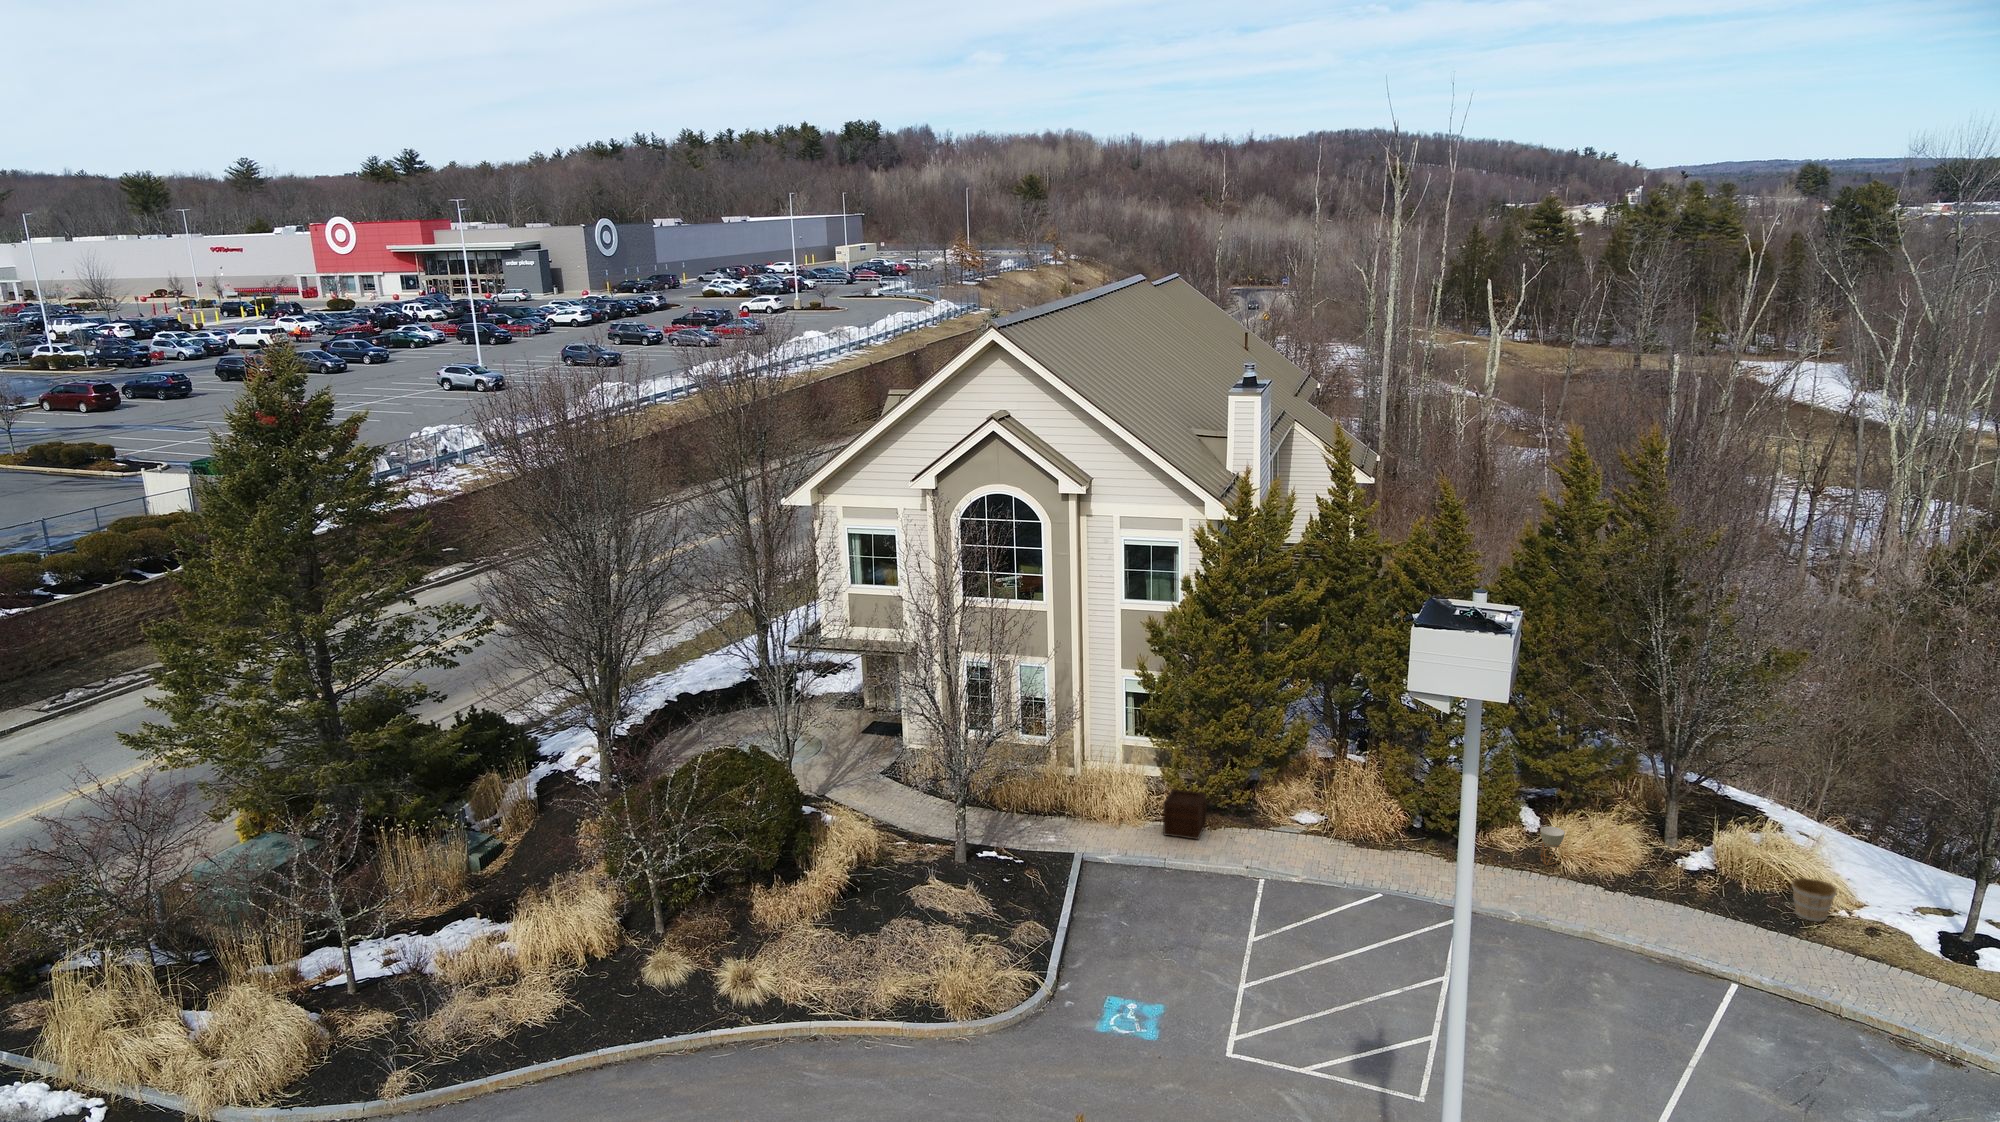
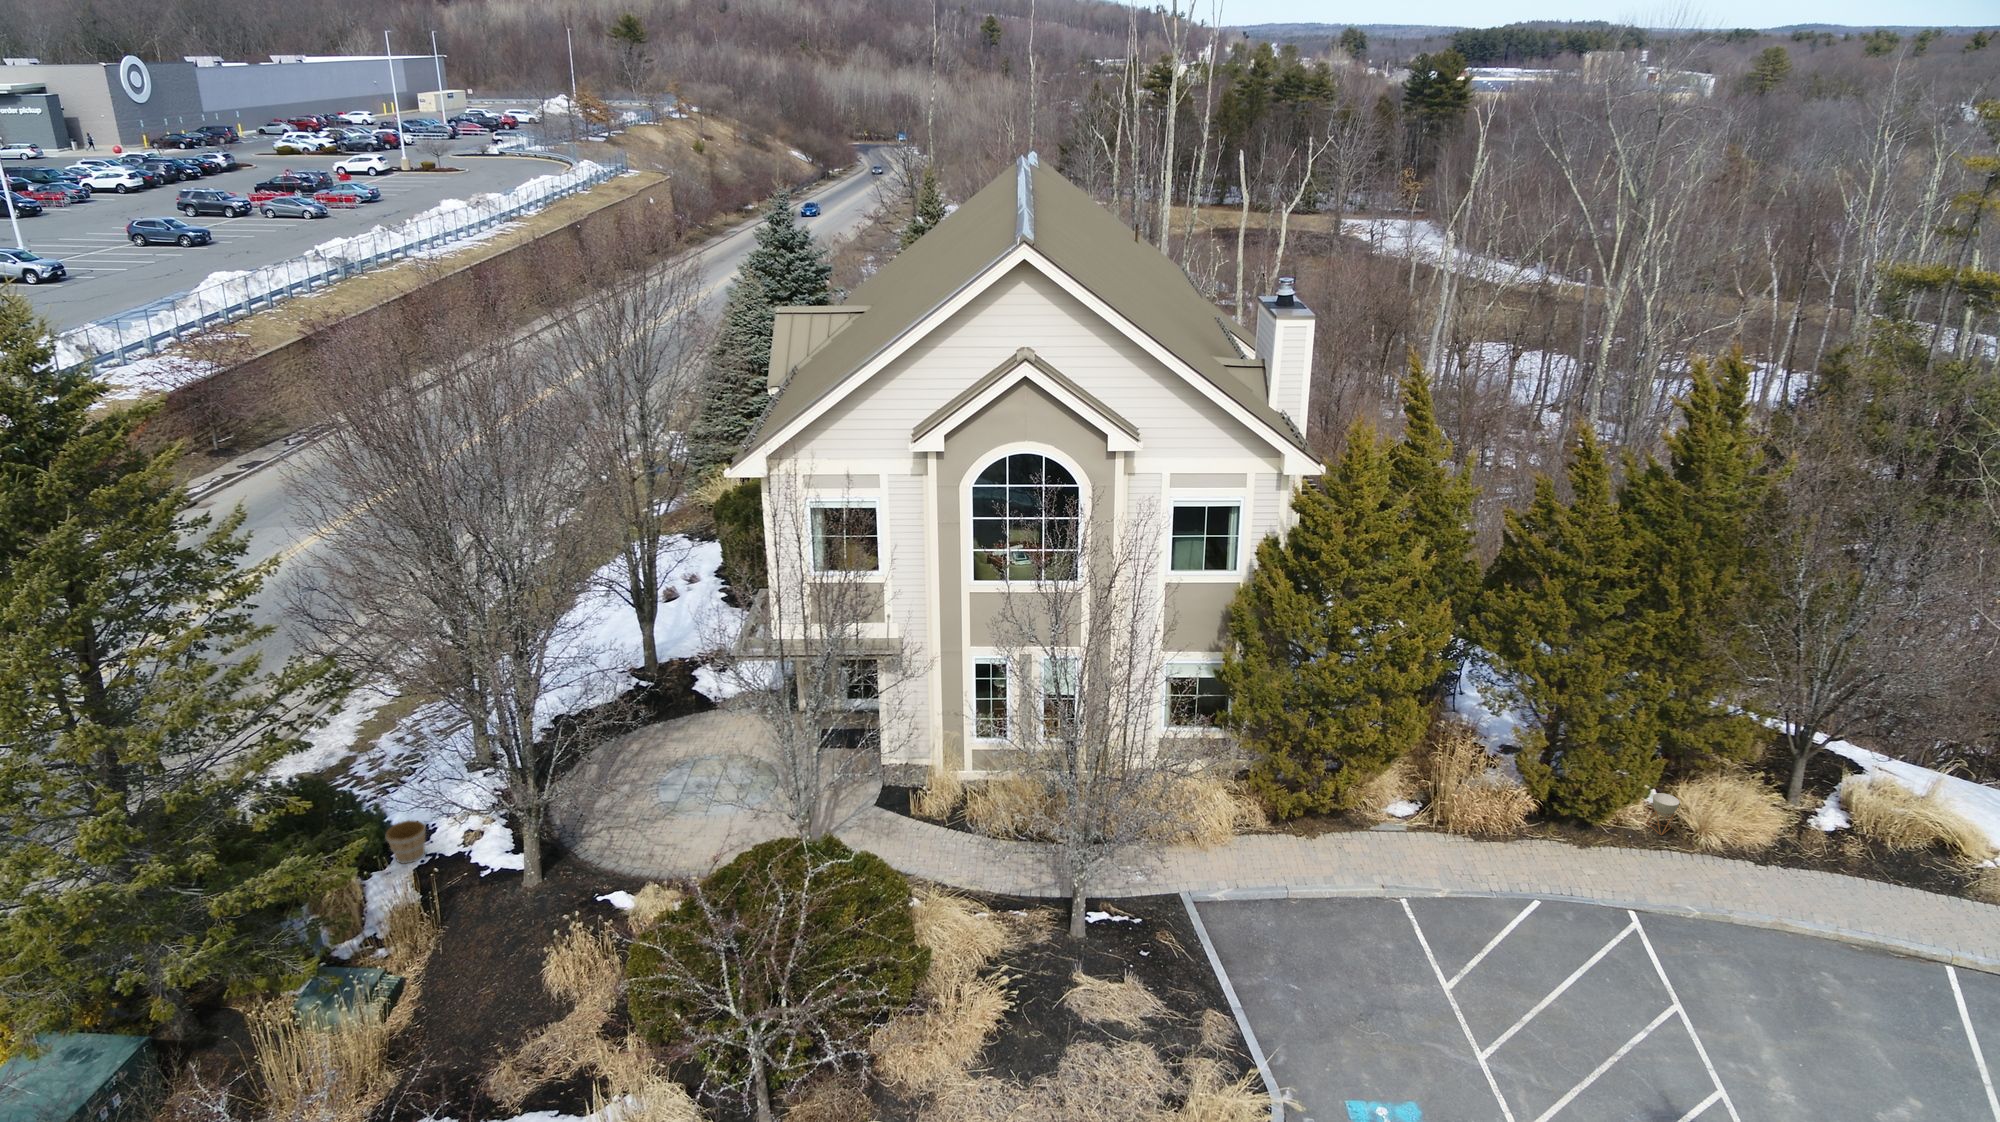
wooden crate: present [1163,789,1206,839] -> none [1259,795,1311,852]
wooden bucket: present [1792,878,1836,922] -> present [386,820,426,863]

